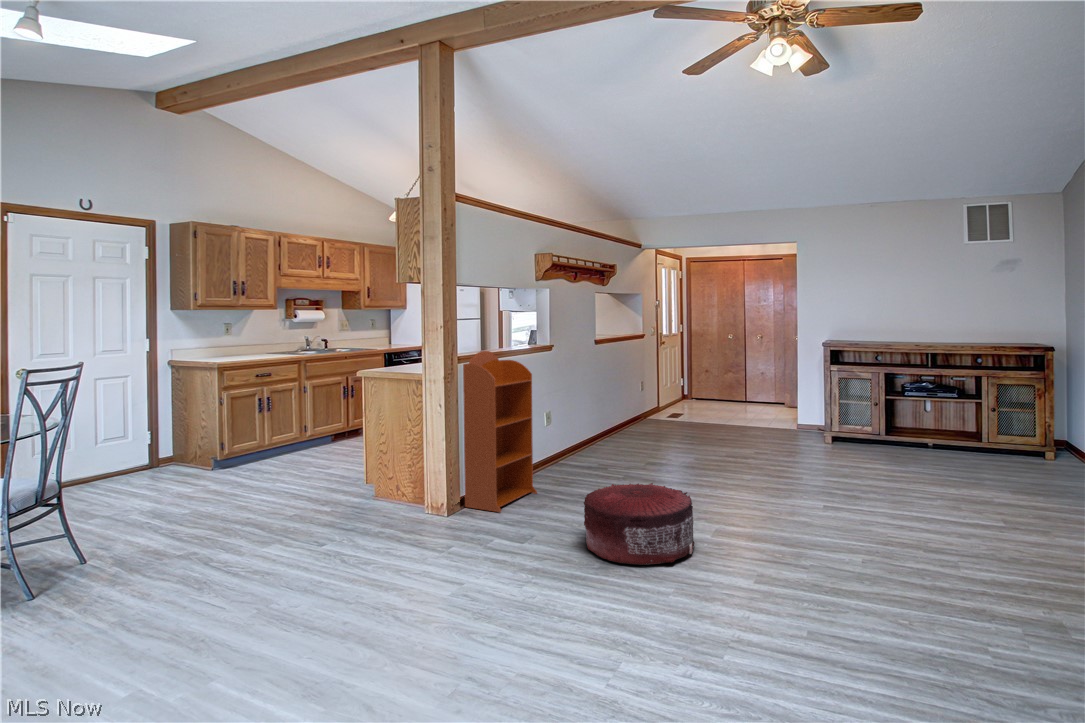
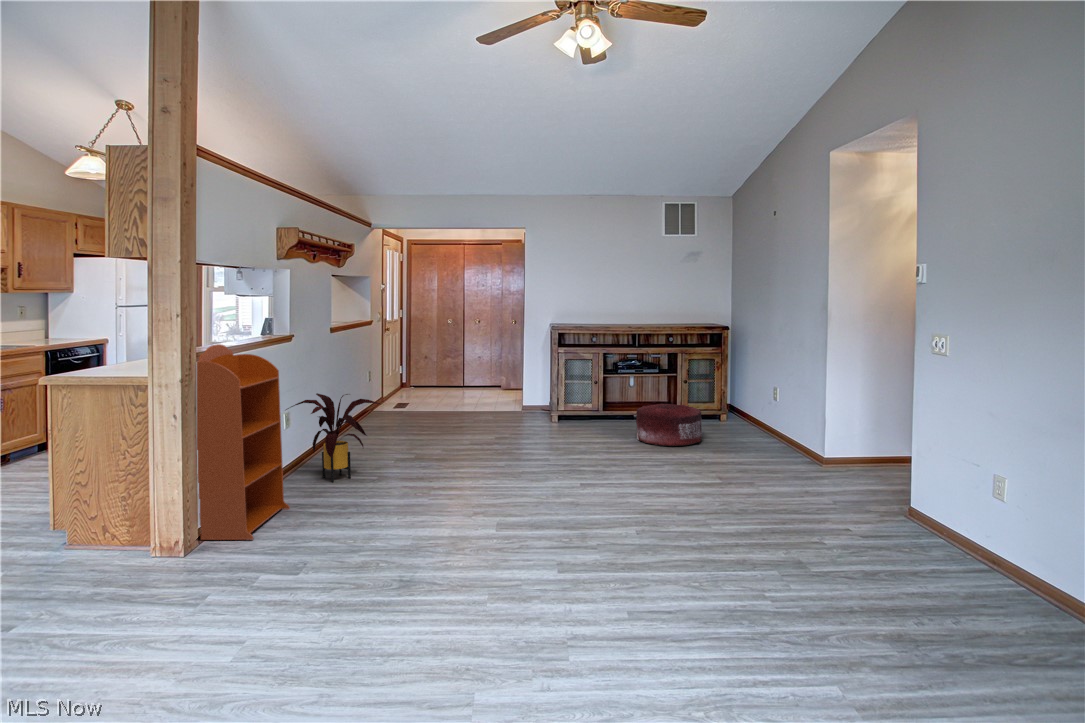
house plant: none [544,397,626,477] -> present [286,393,380,482]
pouf: present [584,483,695,565] -> present [636,403,702,446]

